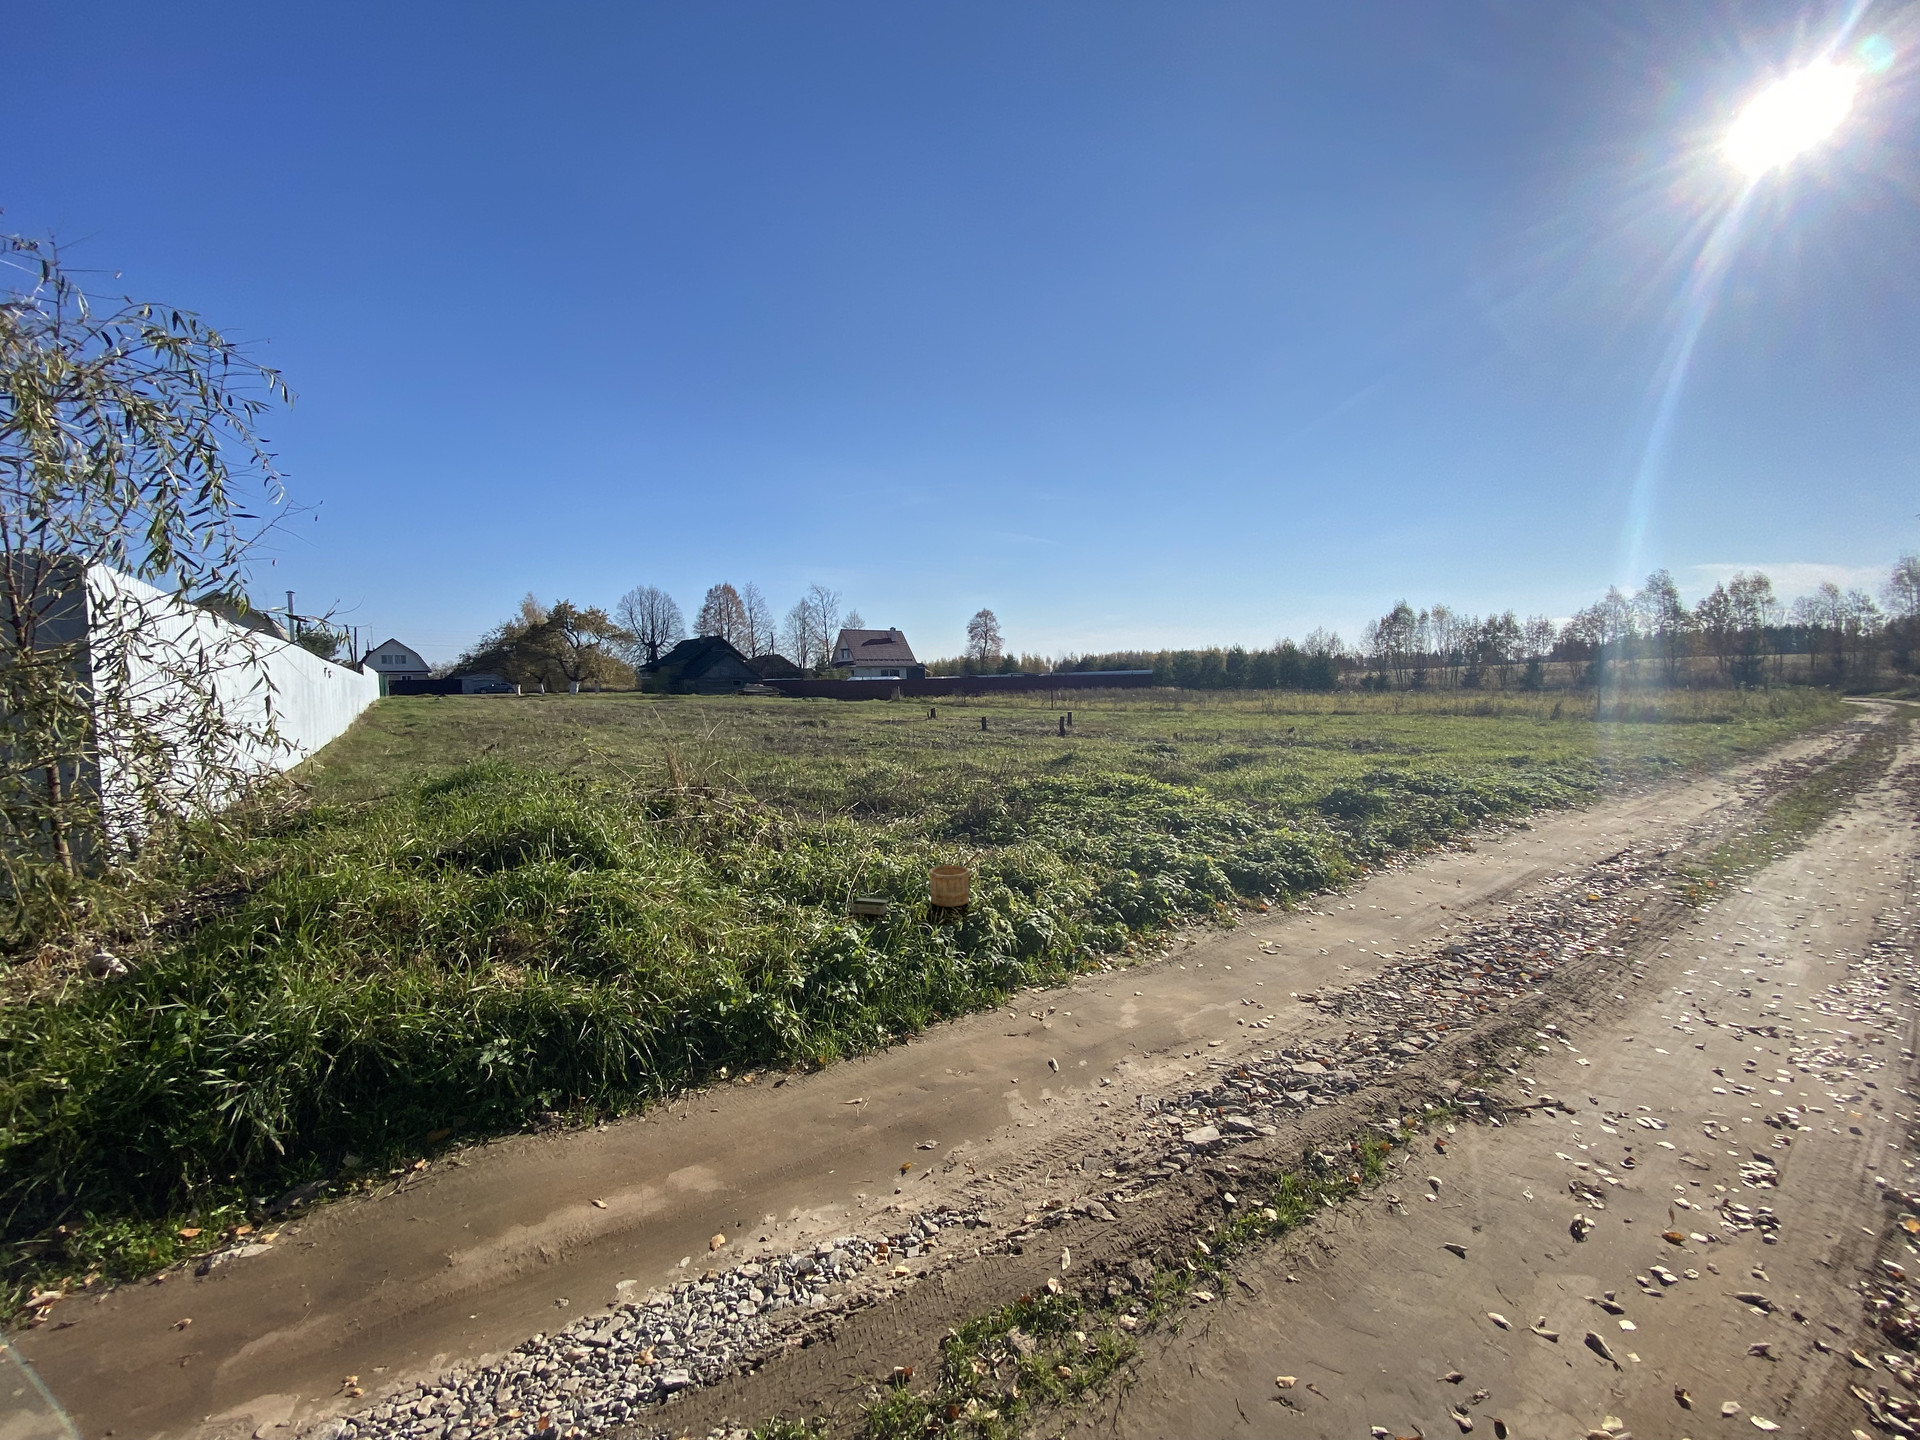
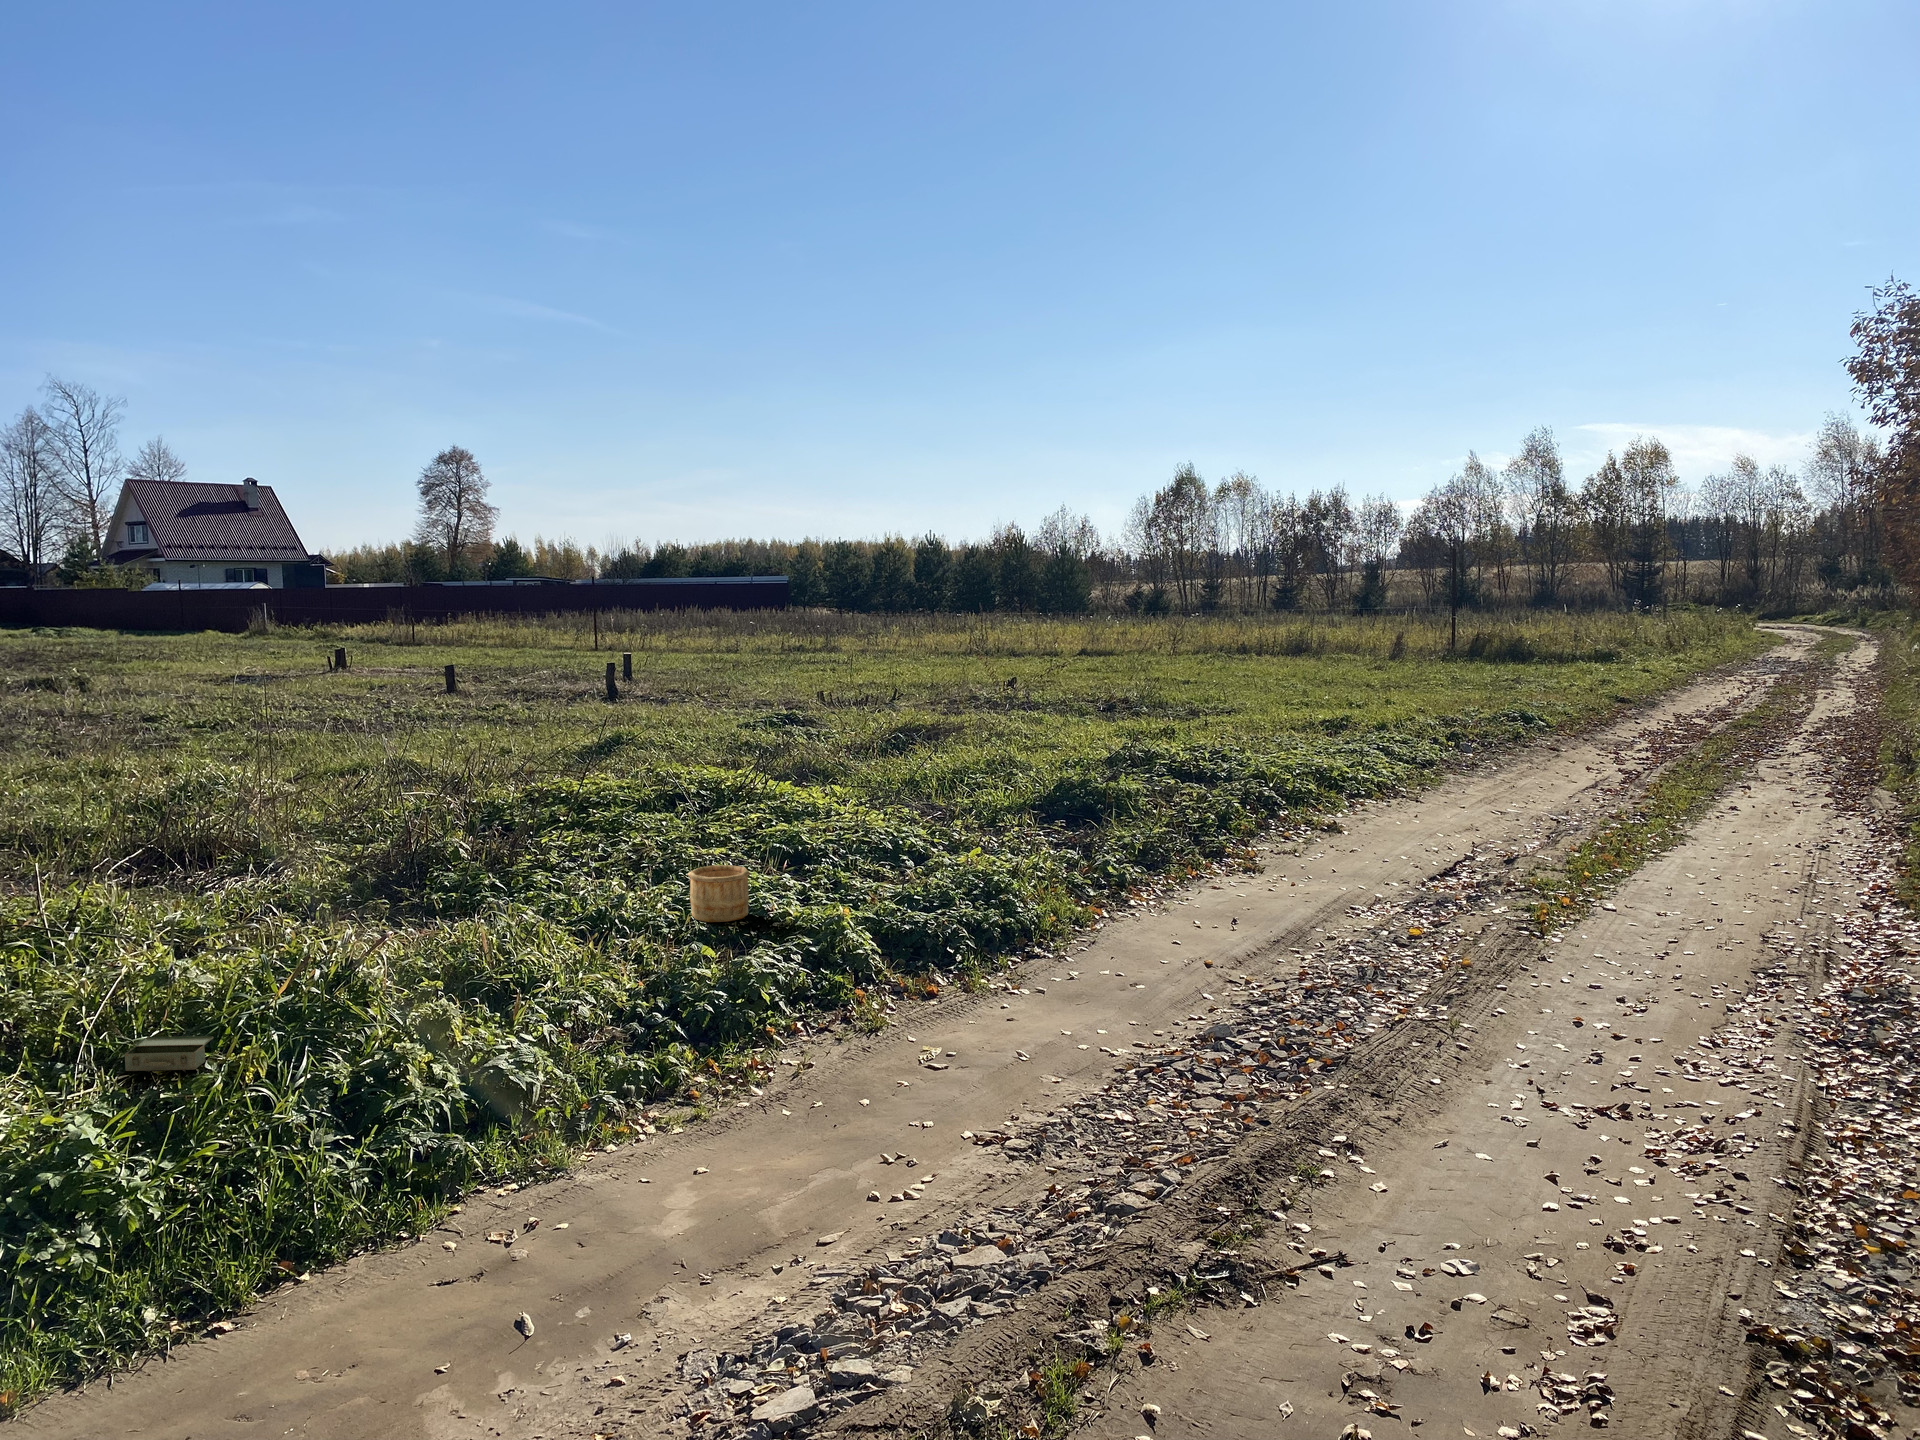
wooden bucket: present [929,865,970,907] -> present [688,865,750,922]

